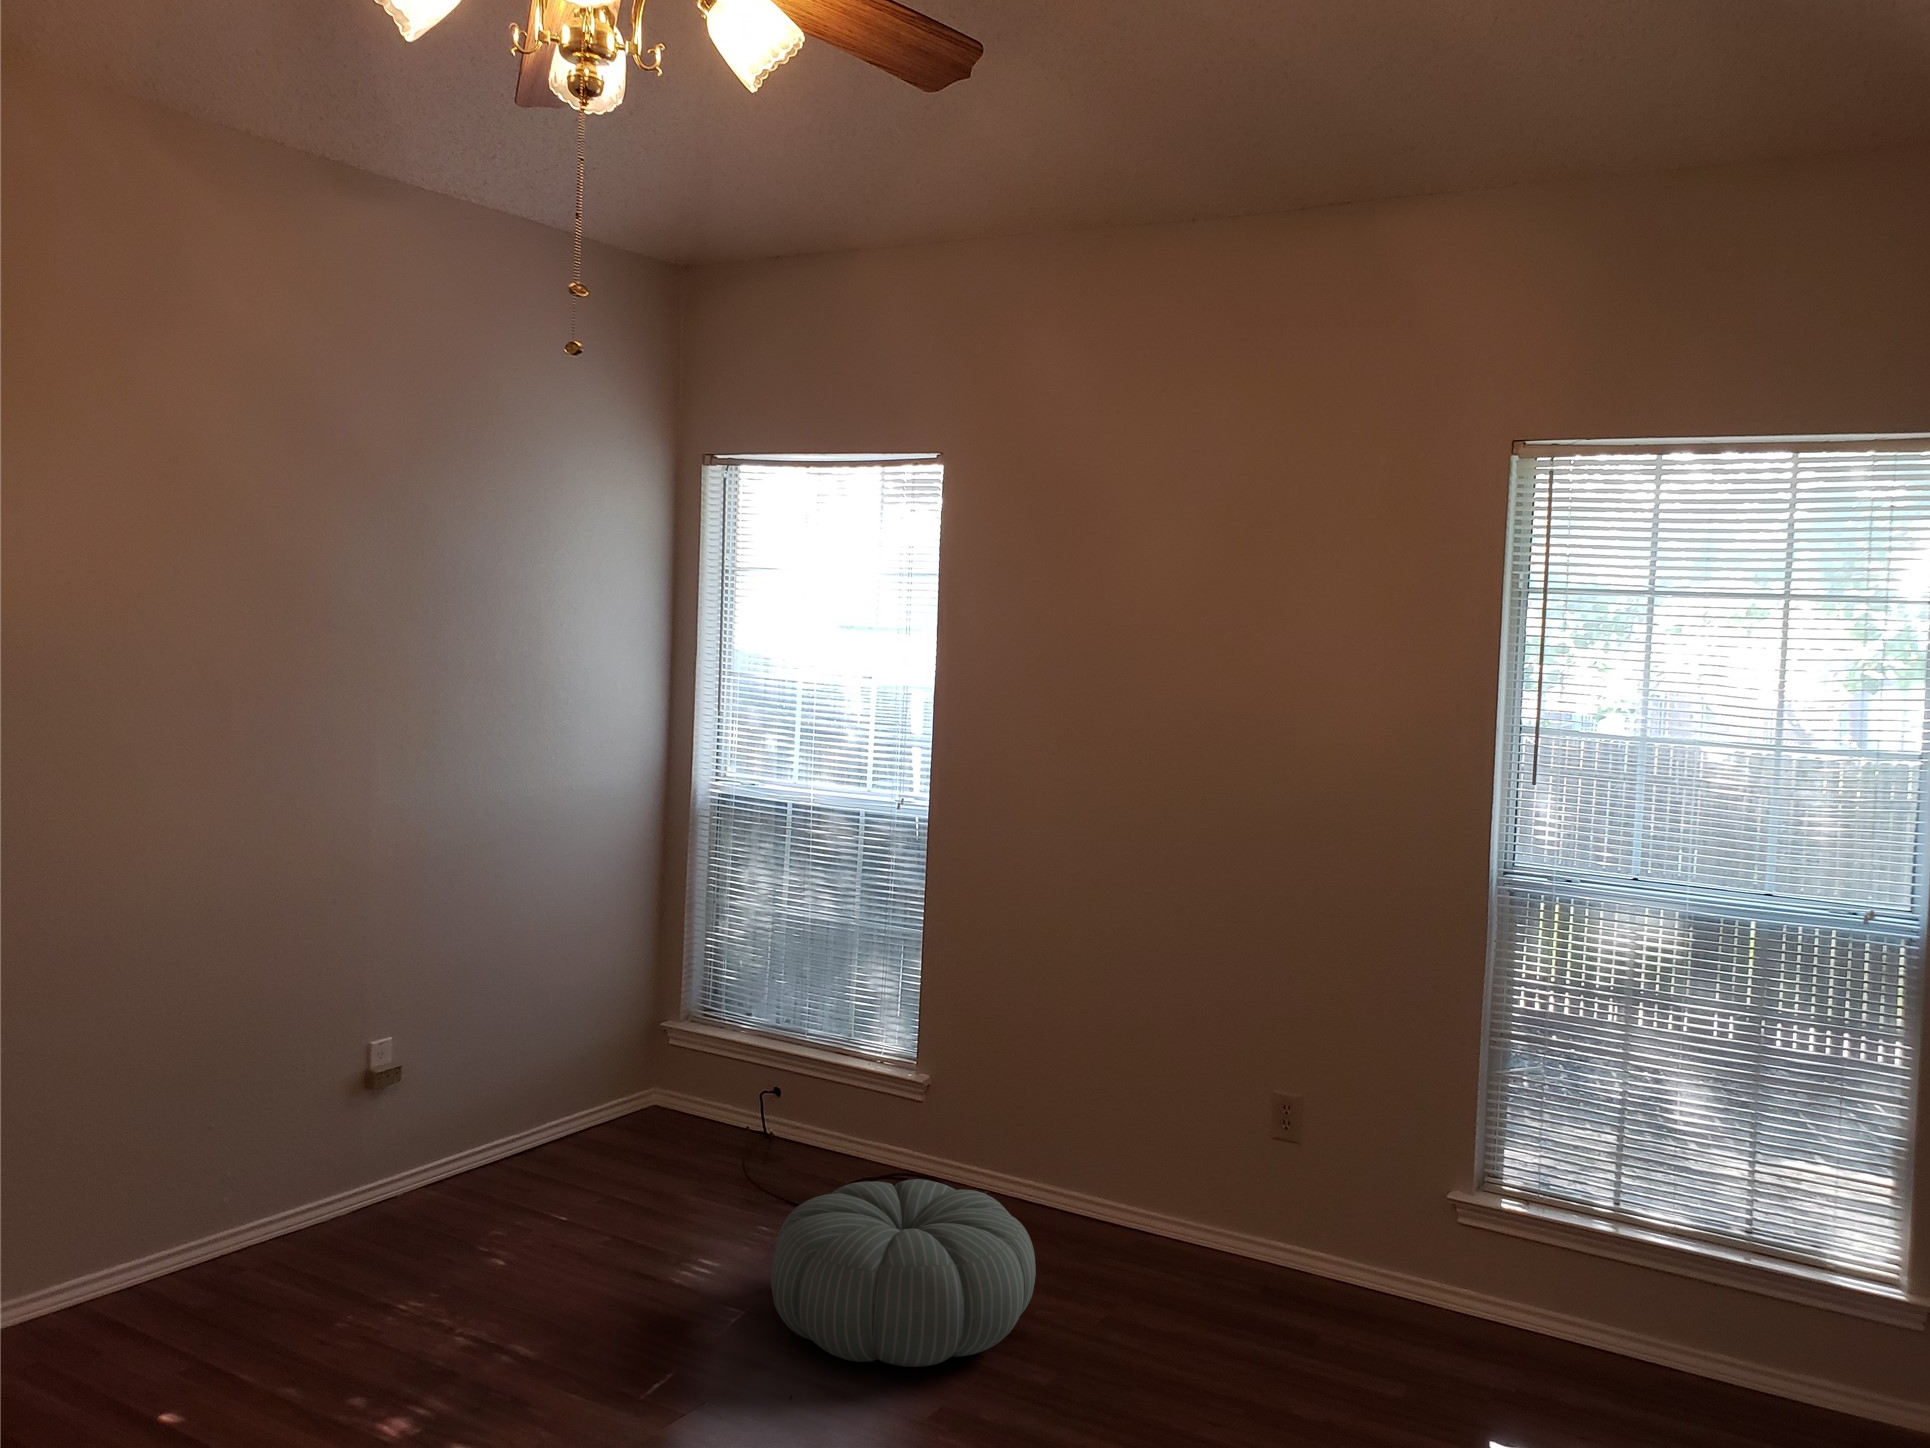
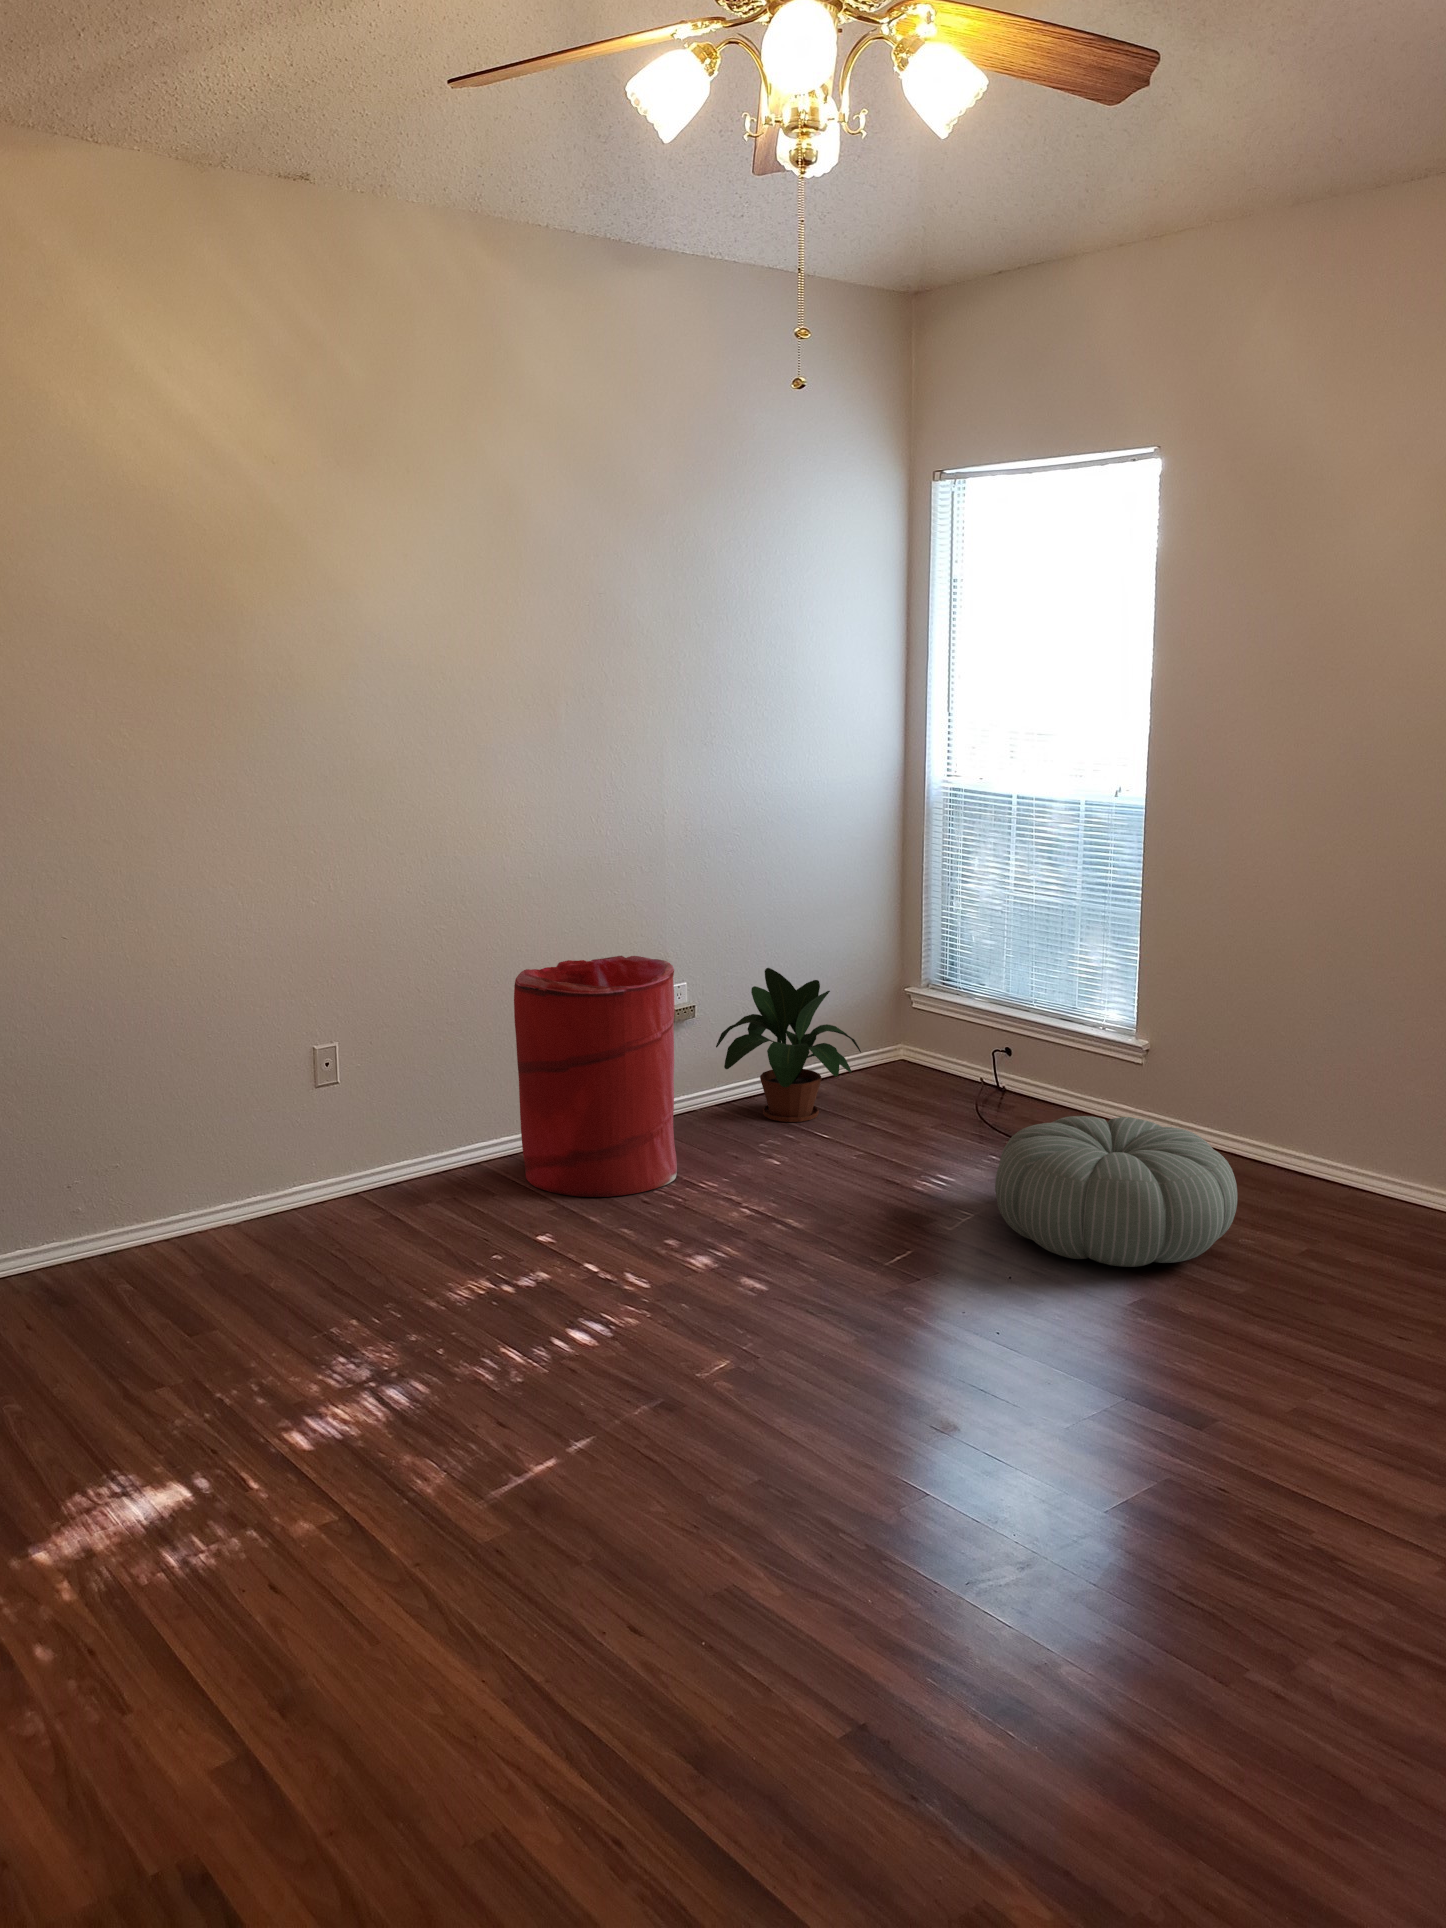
laundry hamper: none [155,1009,379,1336] -> present [514,956,677,1197]
potted plant: none [430,1014,610,1199] -> present [716,968,861,1122]

